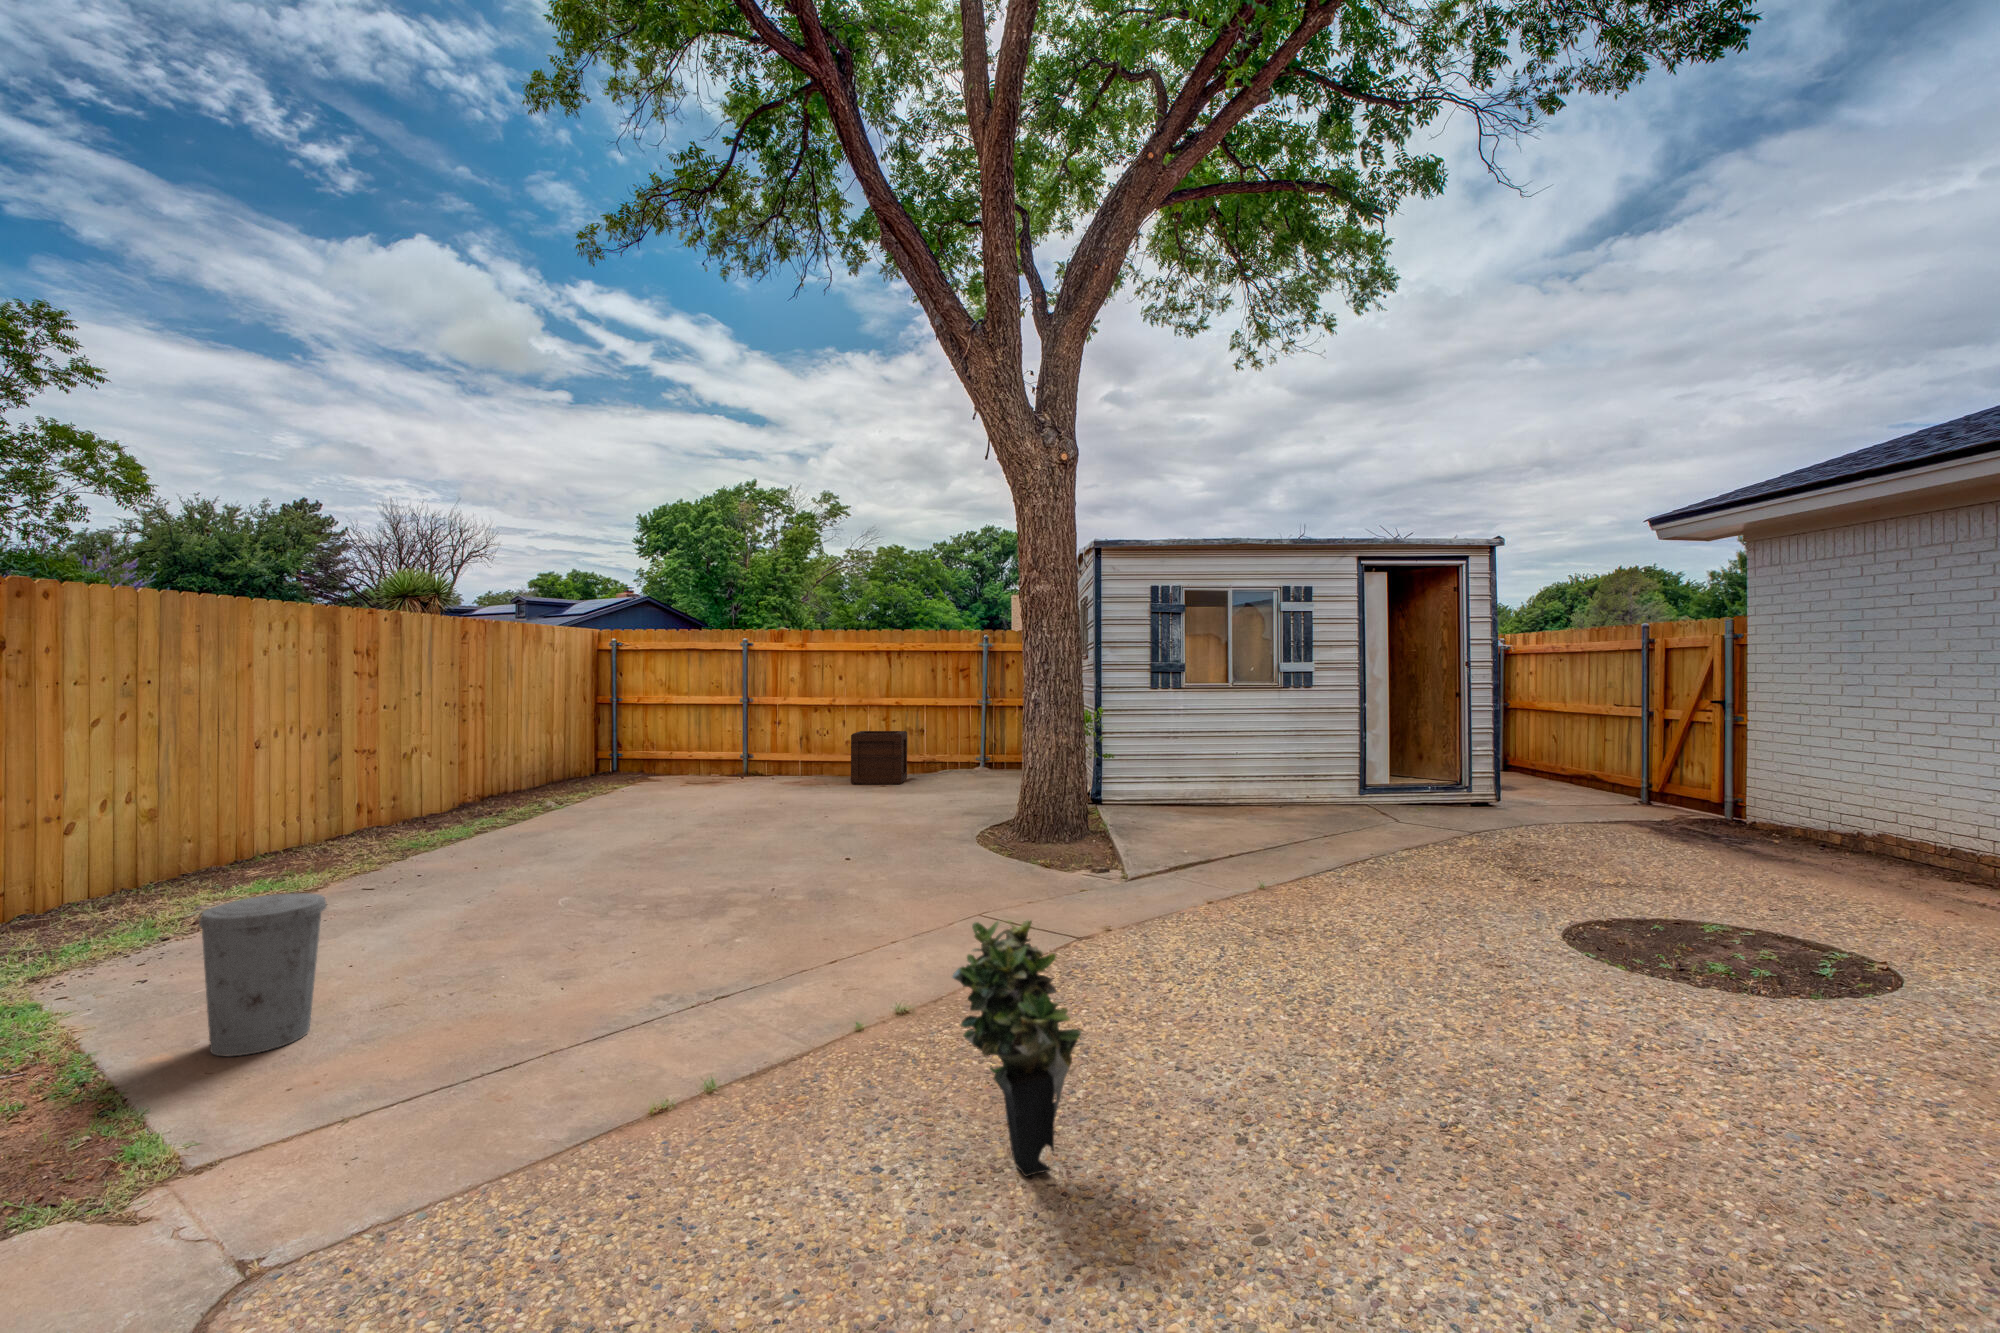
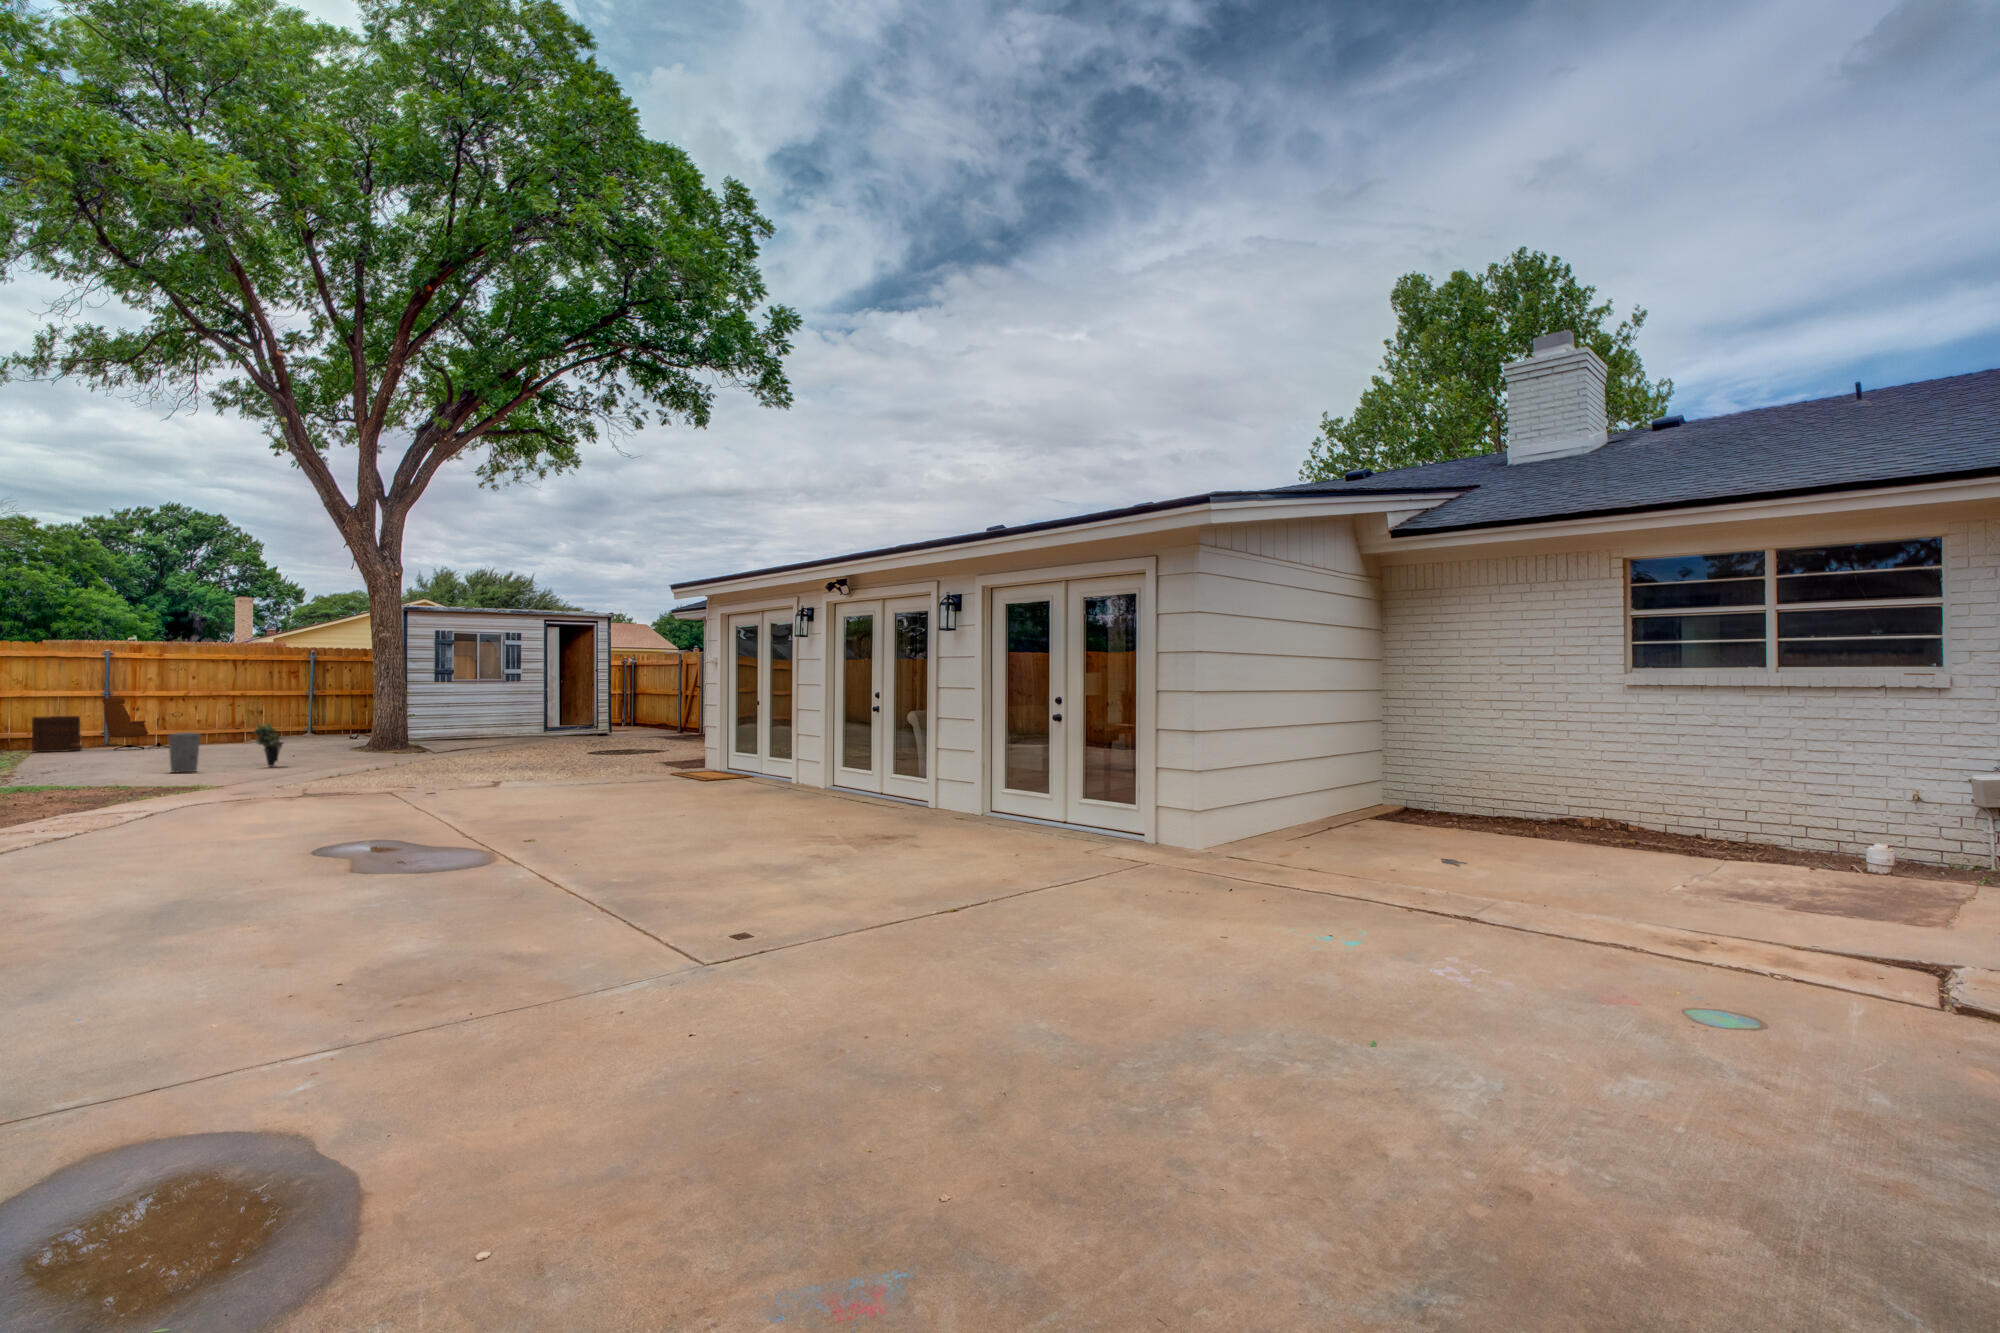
lounge chair: none [721,708,814,786] -> present [103,698,169,750]
wooden crate: present [851,731,907,784] -> present [32,716,82,752]
potted plant: present [952,920,1082,1177] -> present [254,724,284,766]

